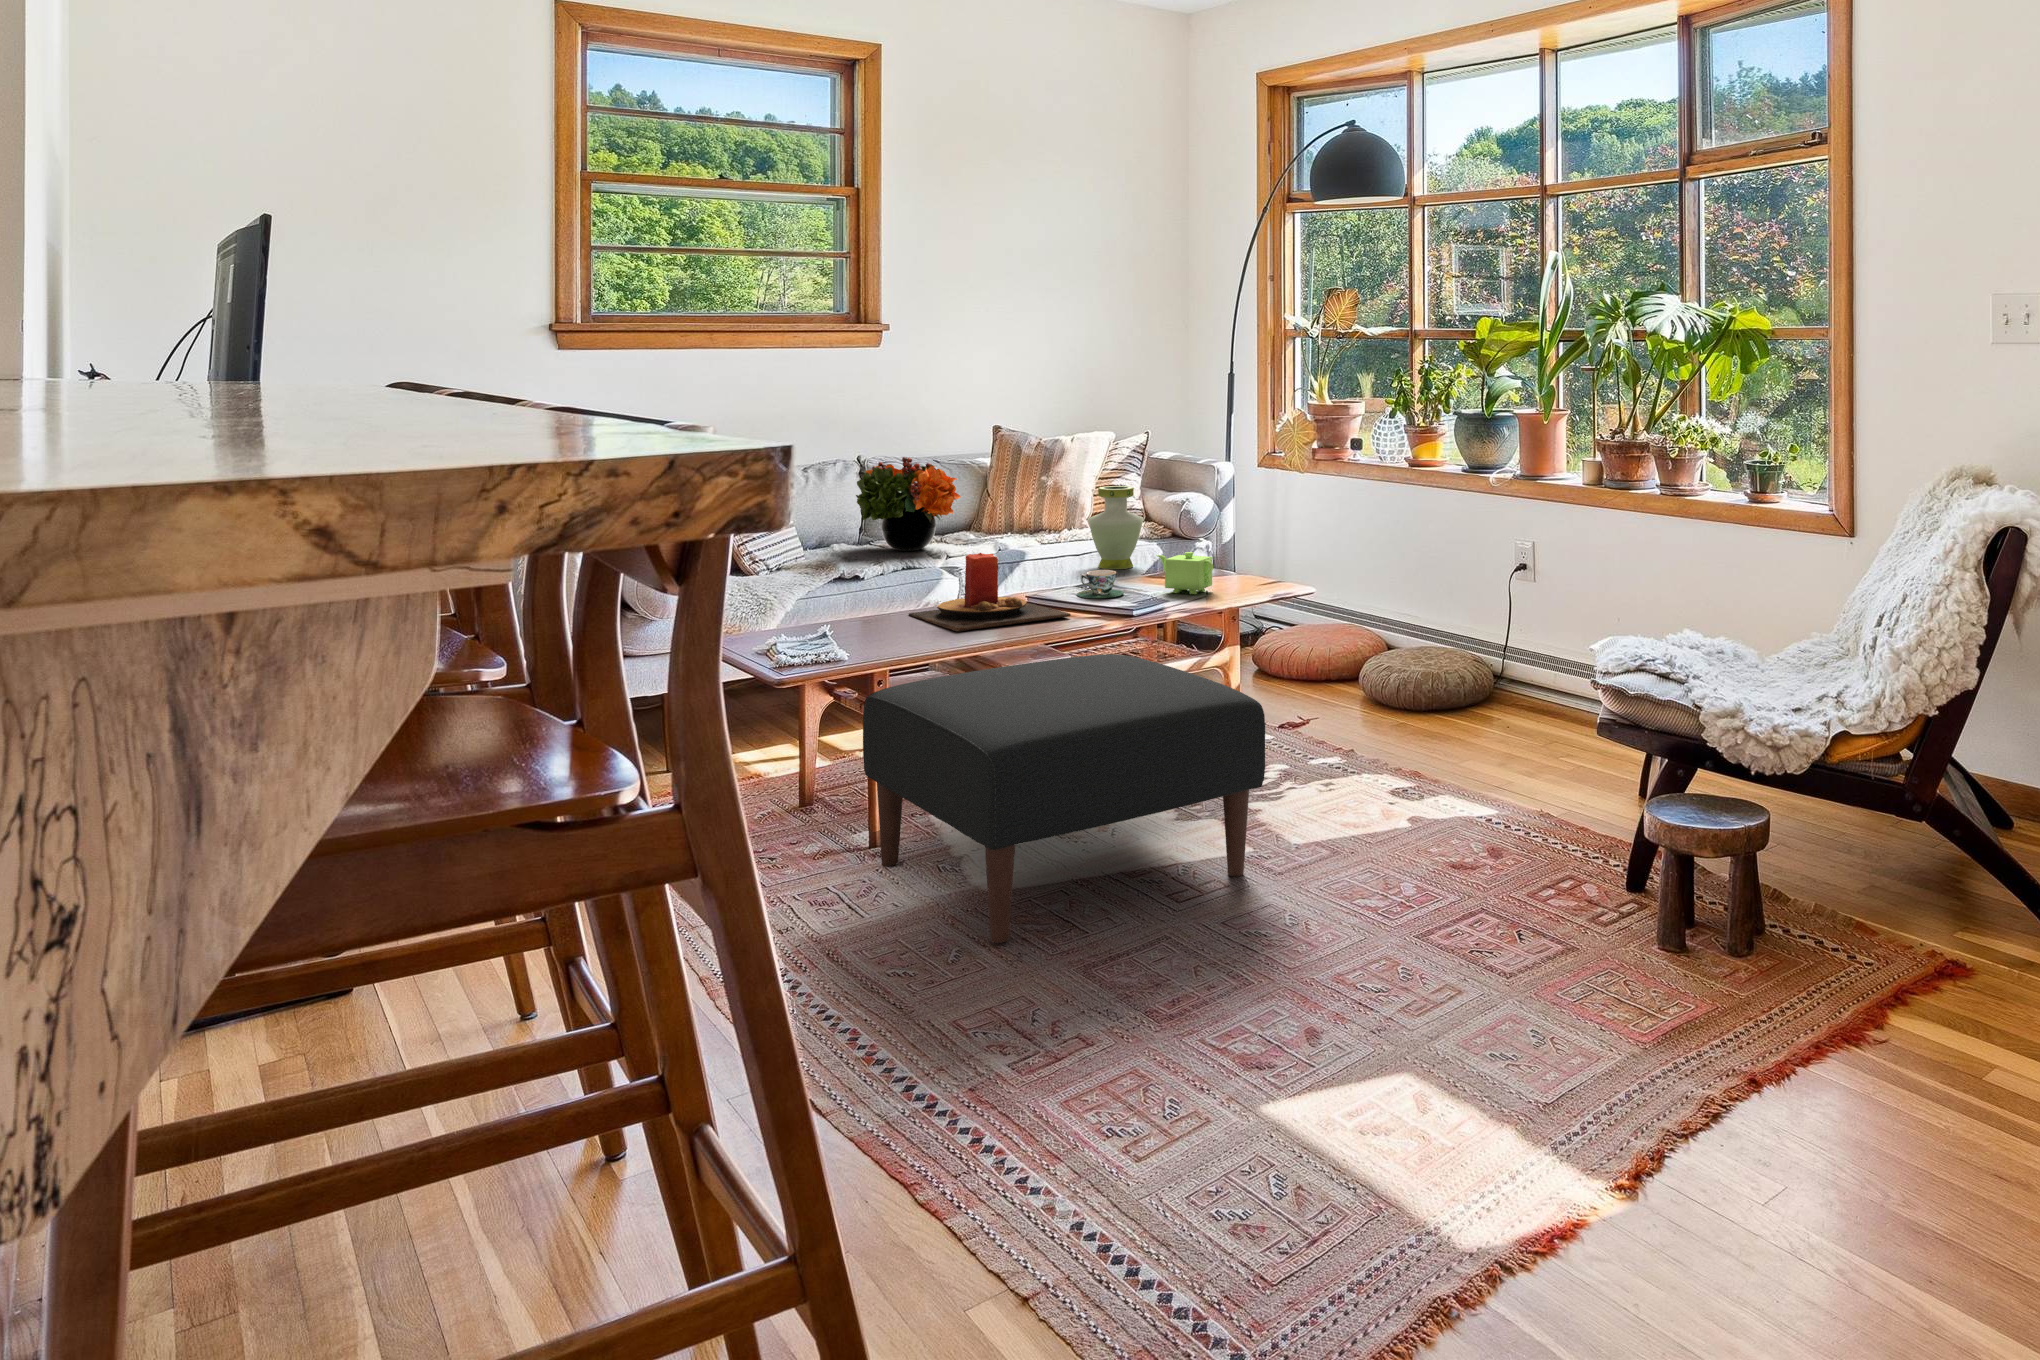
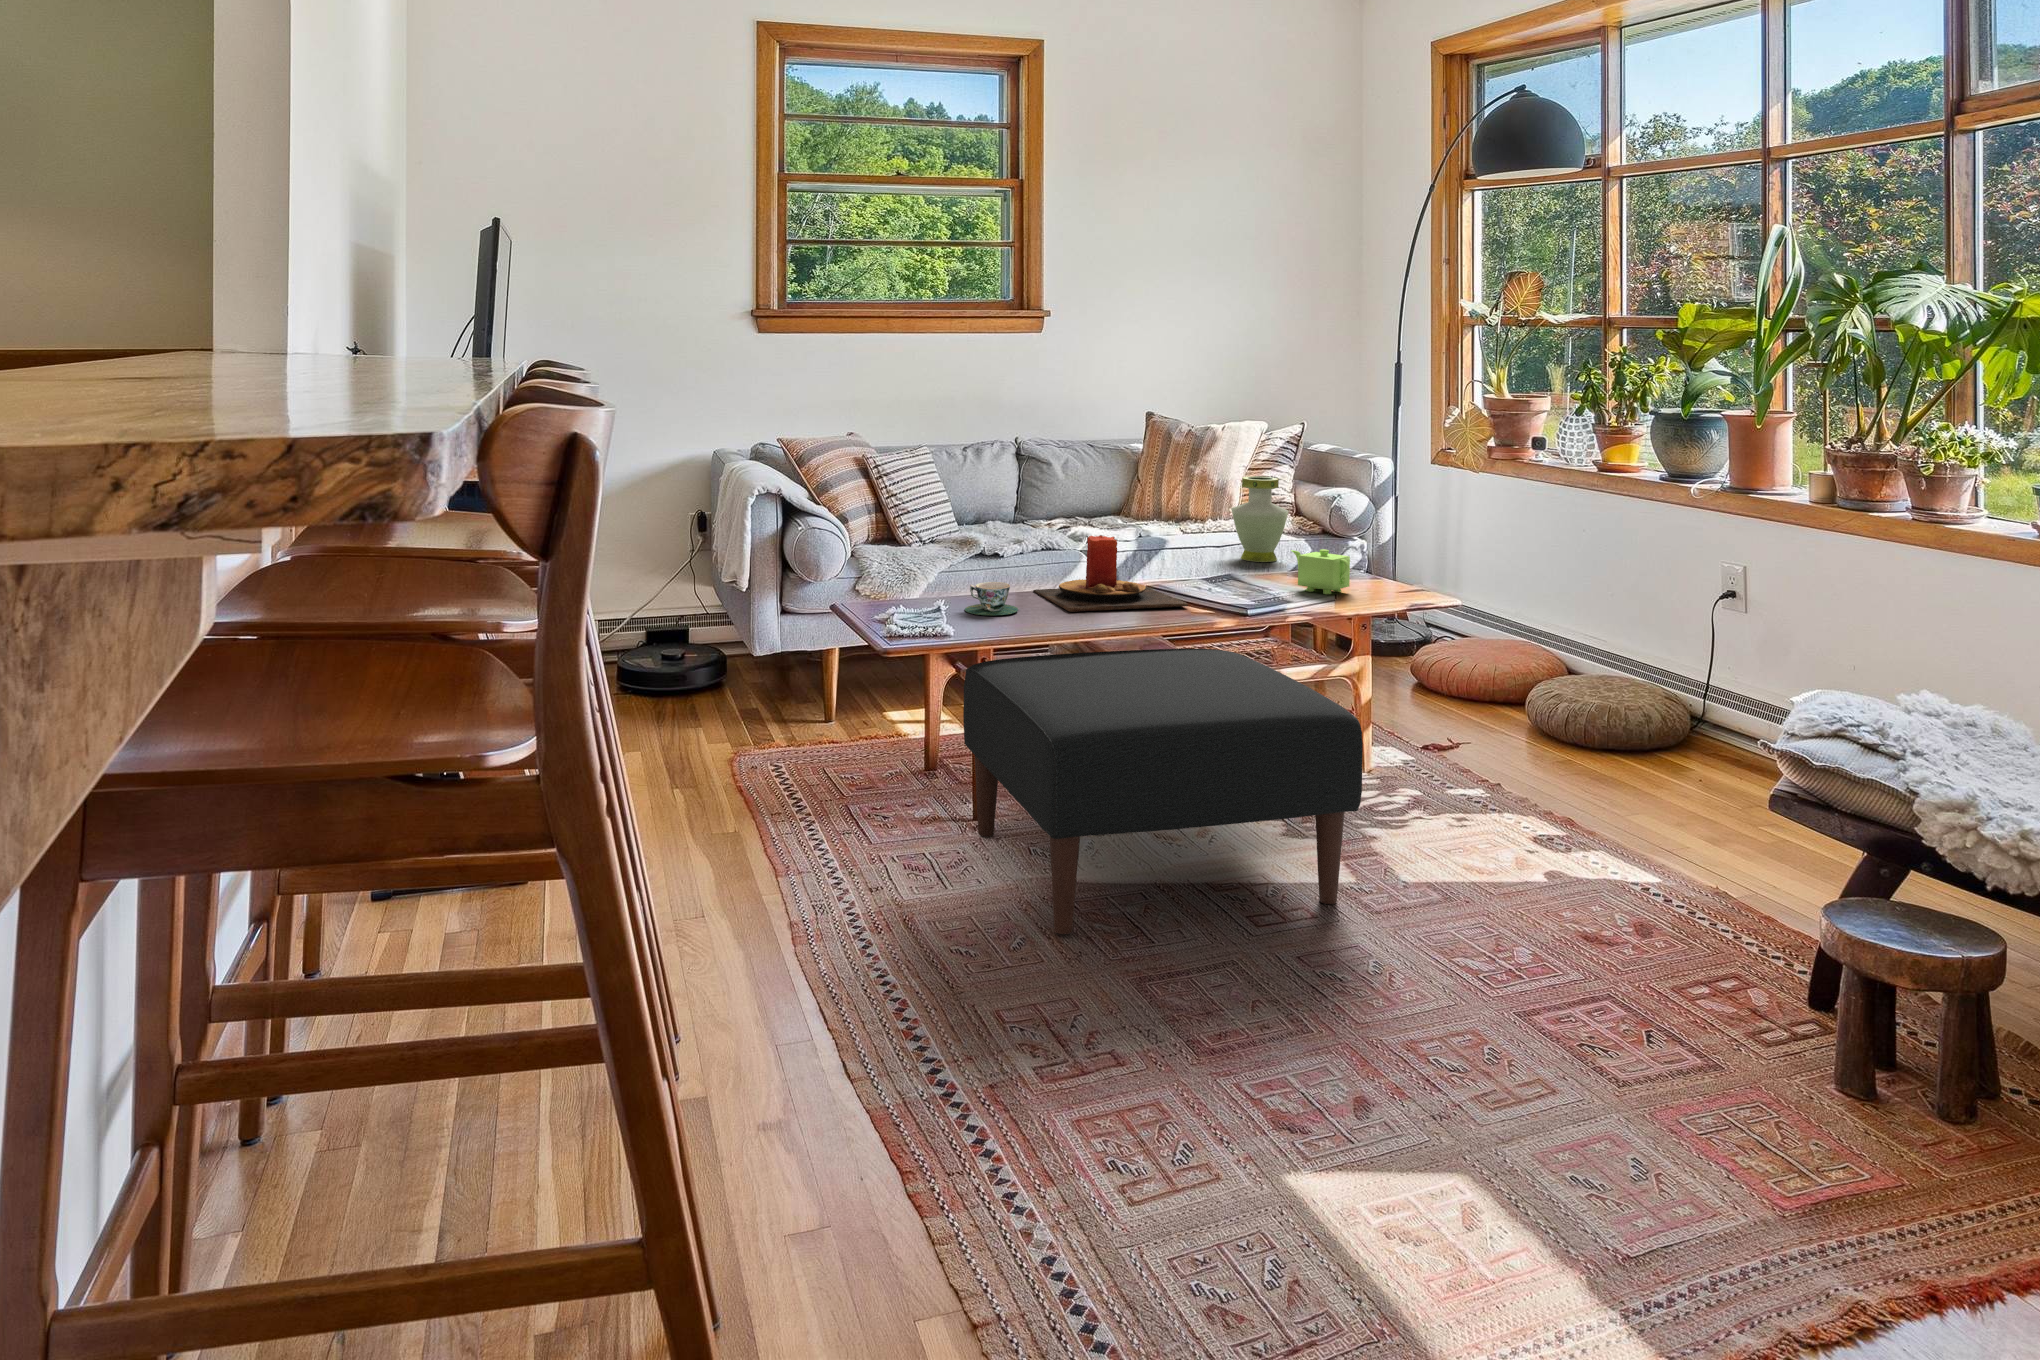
flower arrangement: present [856,457,961,551] -> none [1014,438,1116,529]
teacup: present [1077,570,1124,598] -> present [965,582,1018,615]

